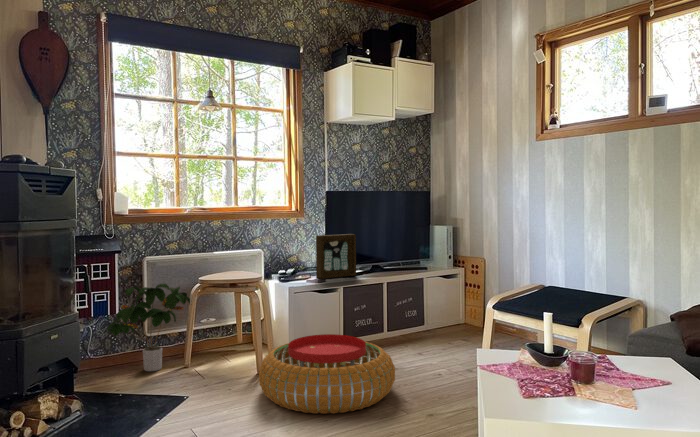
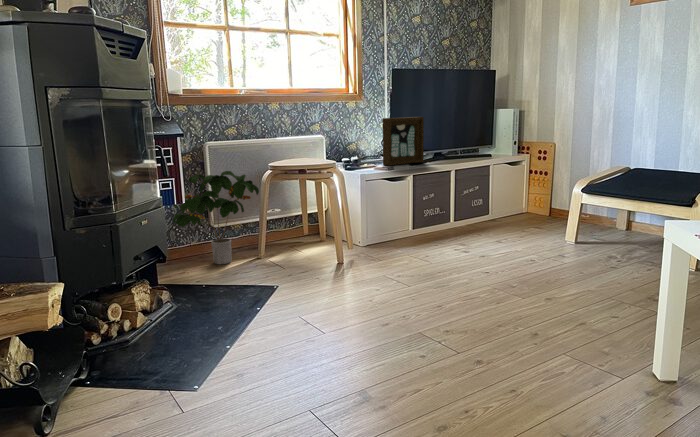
pouf: present [259,334,395,414] -> none [349,221,497,301]

